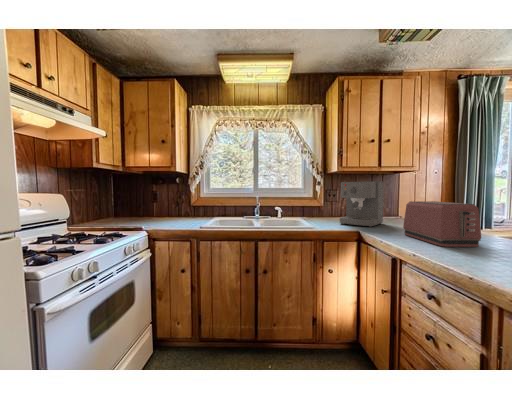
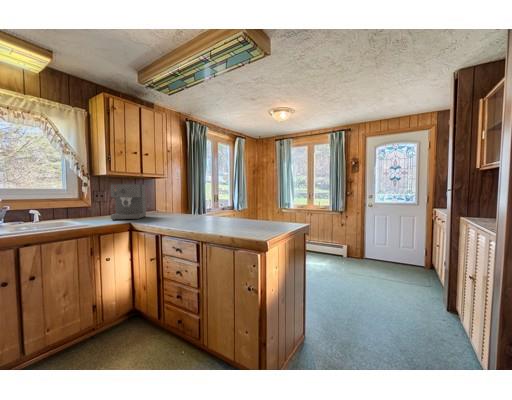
toaster: present [403,201,481,247] -> none [161,198,199,223]

